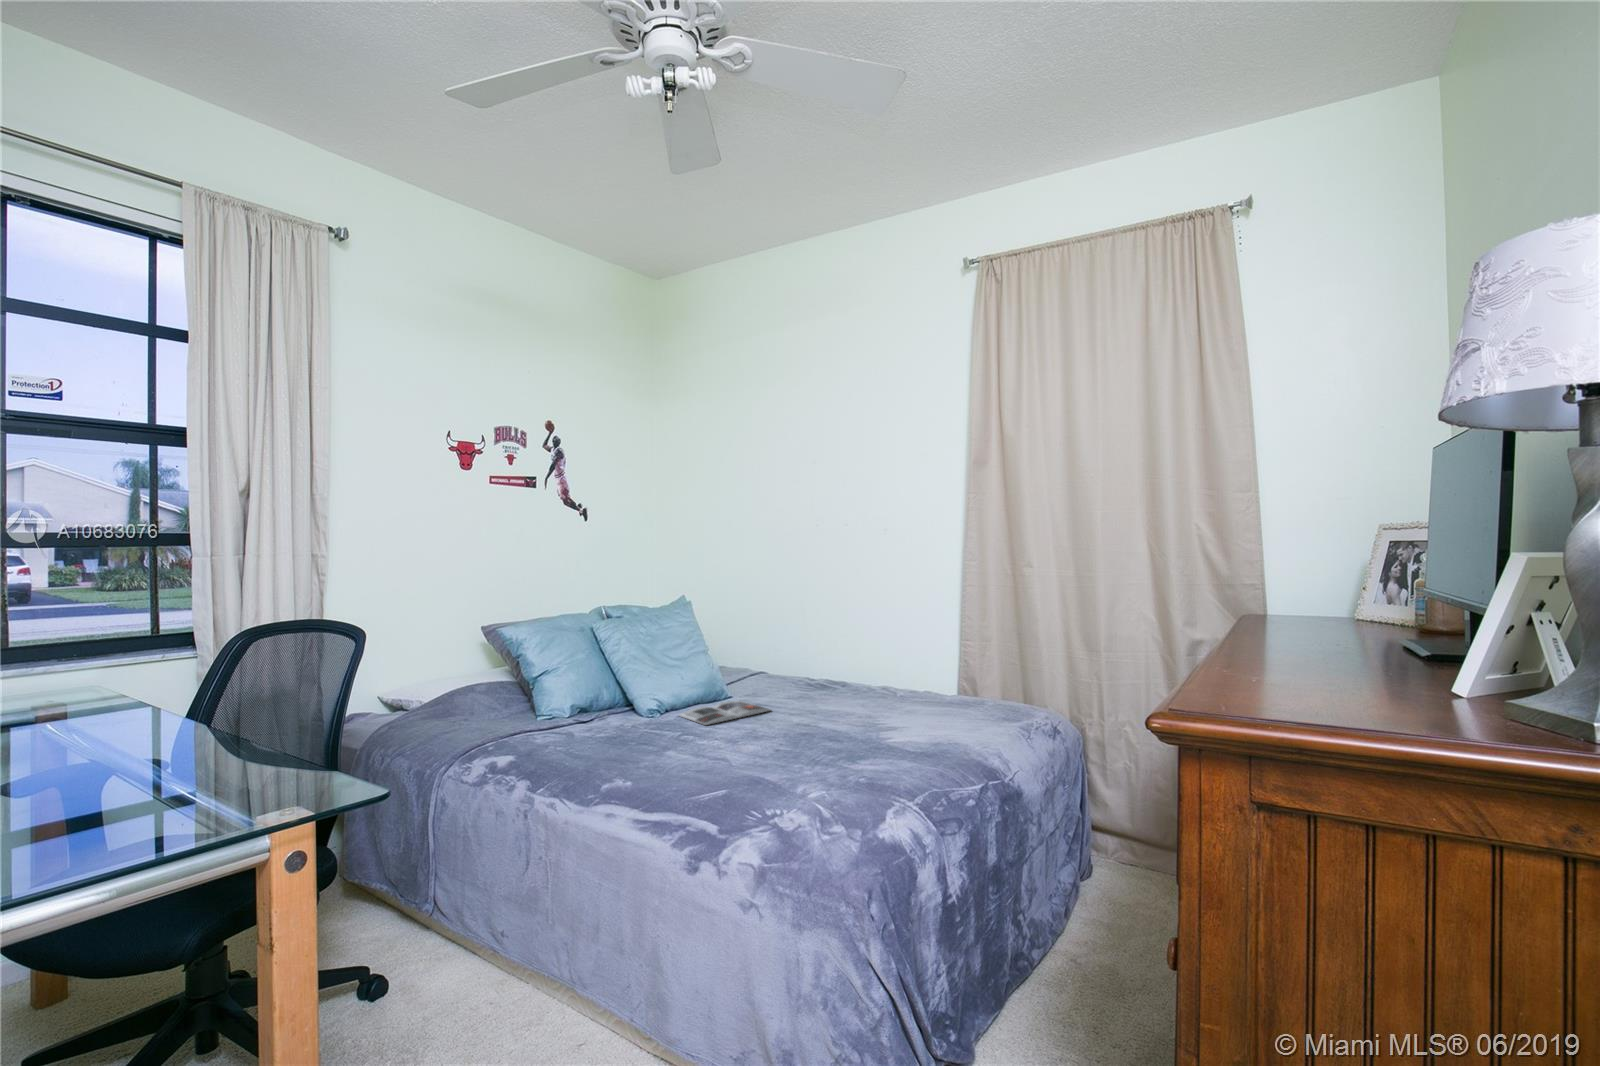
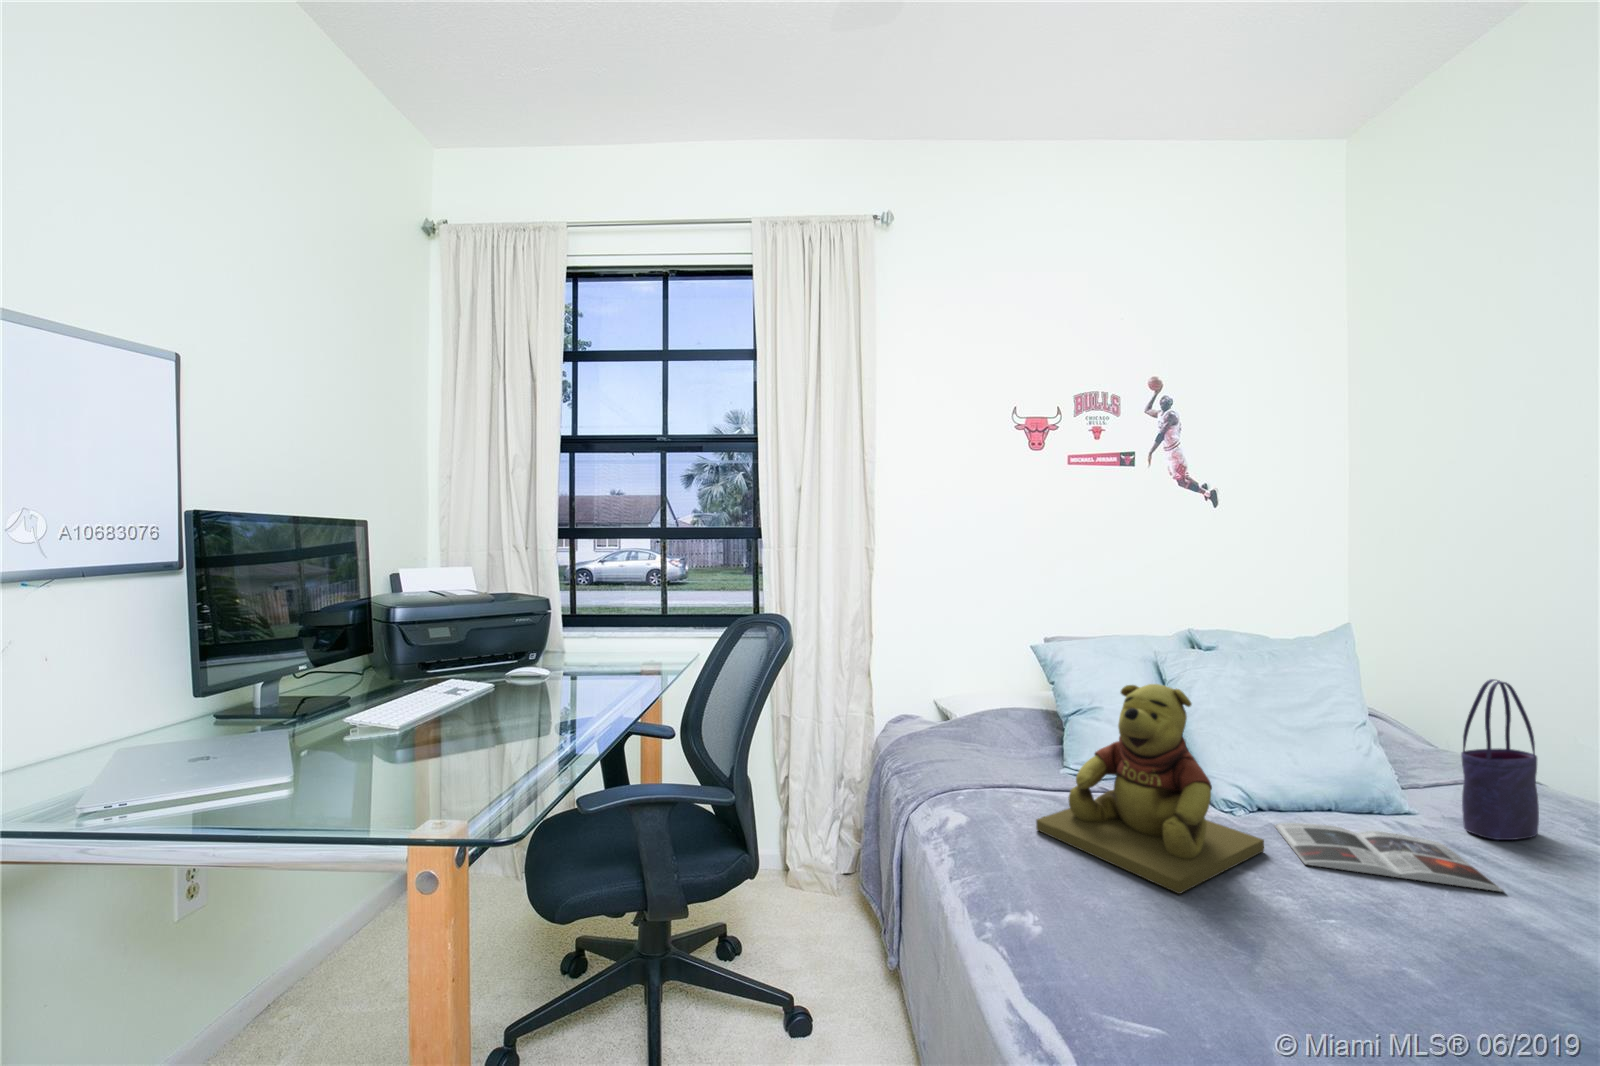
tote bag: none [742,615,765,695] -> present [1461,679,1539,840]
teddy bear: none [572,640,686,757] -> present [1036,684,1264,894]

